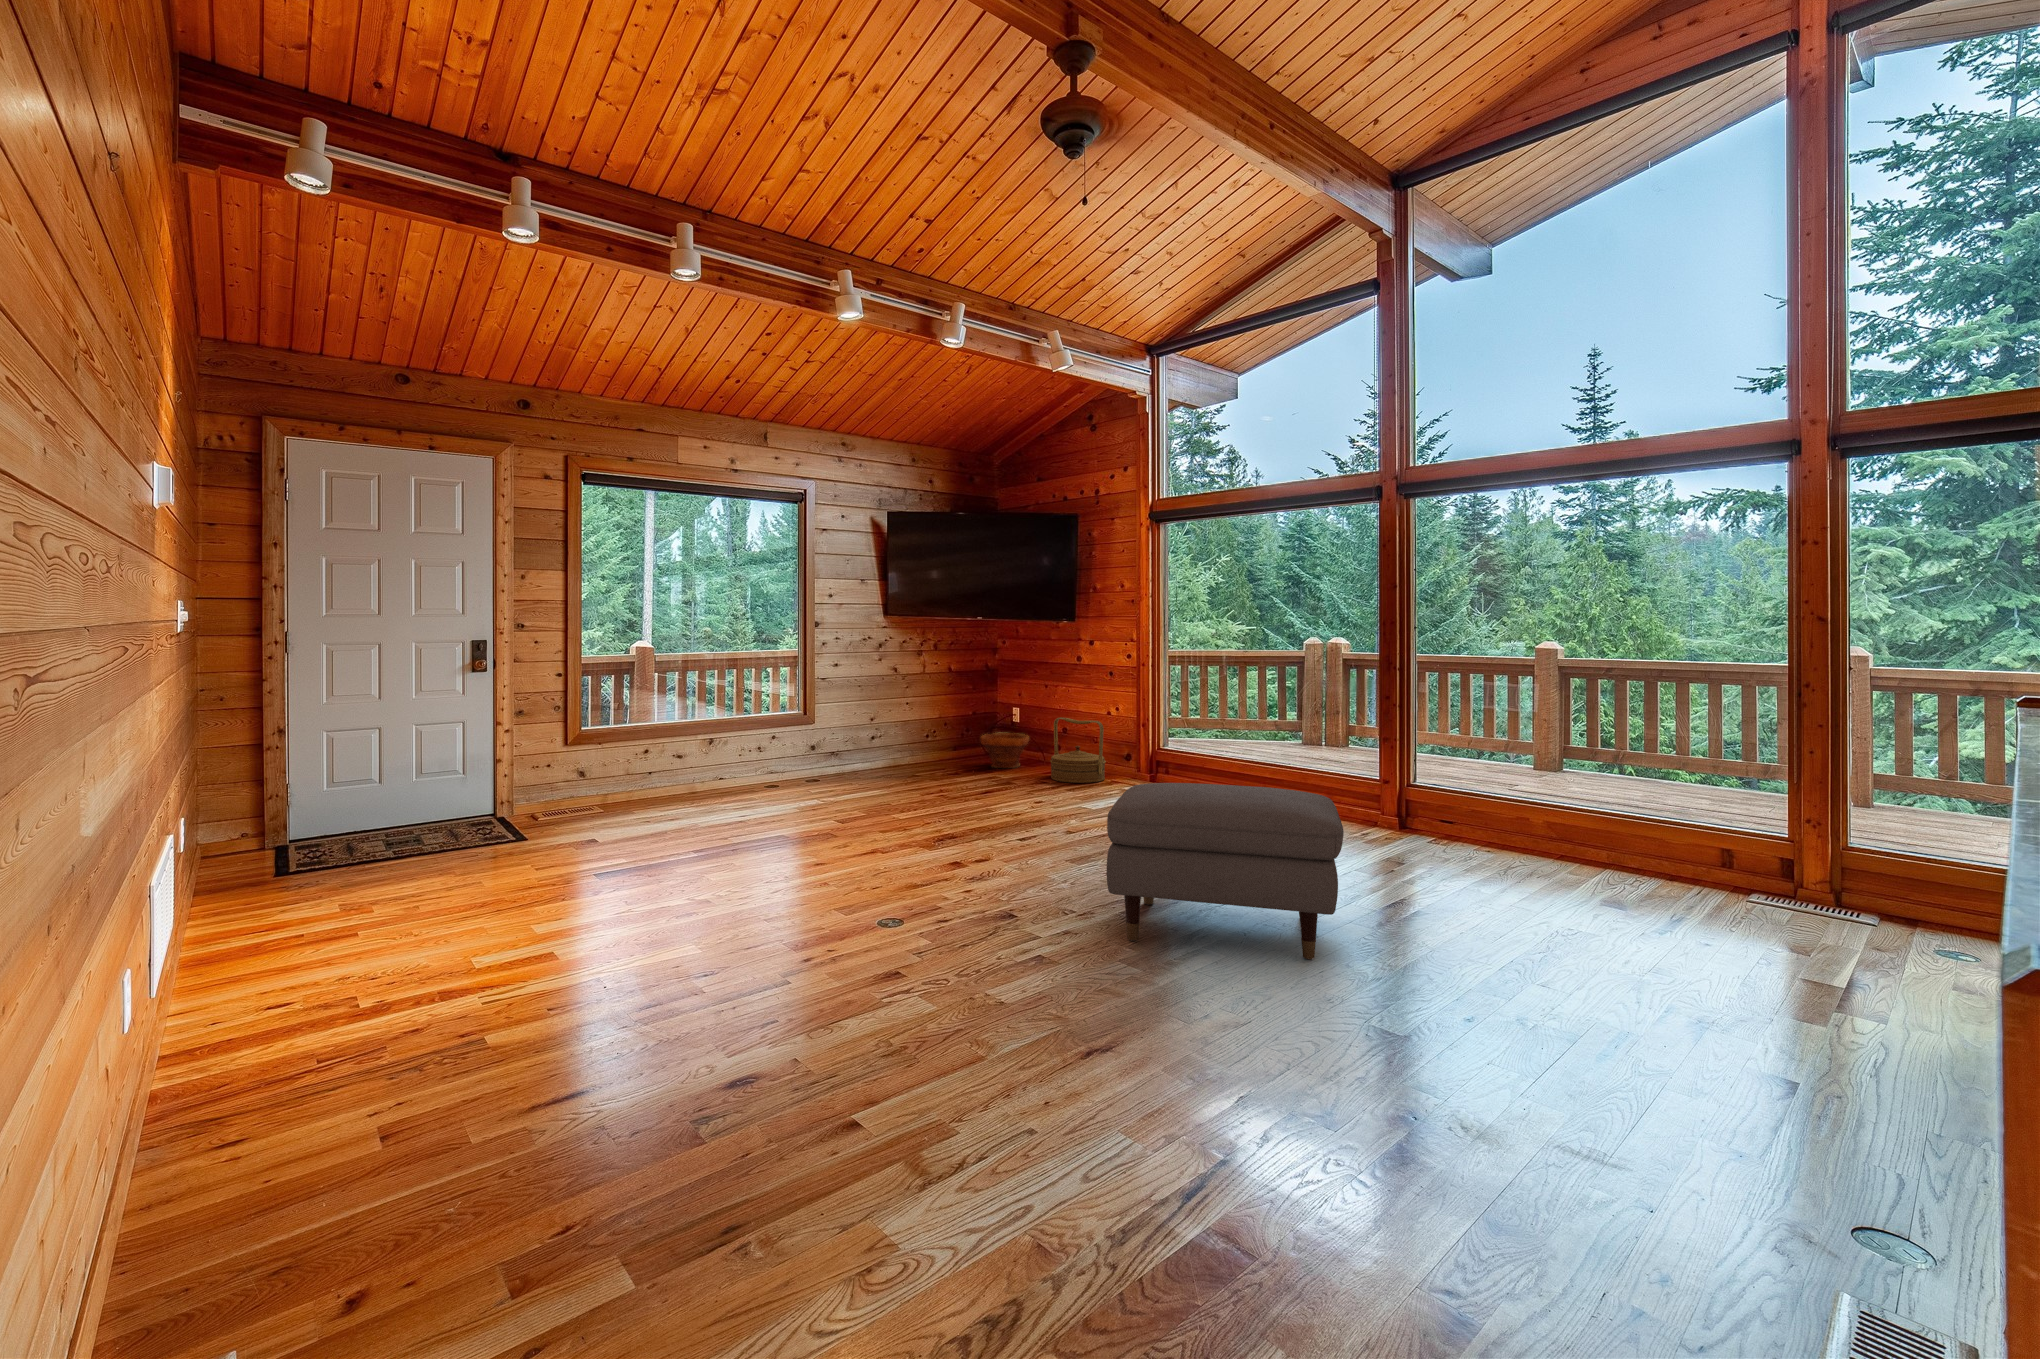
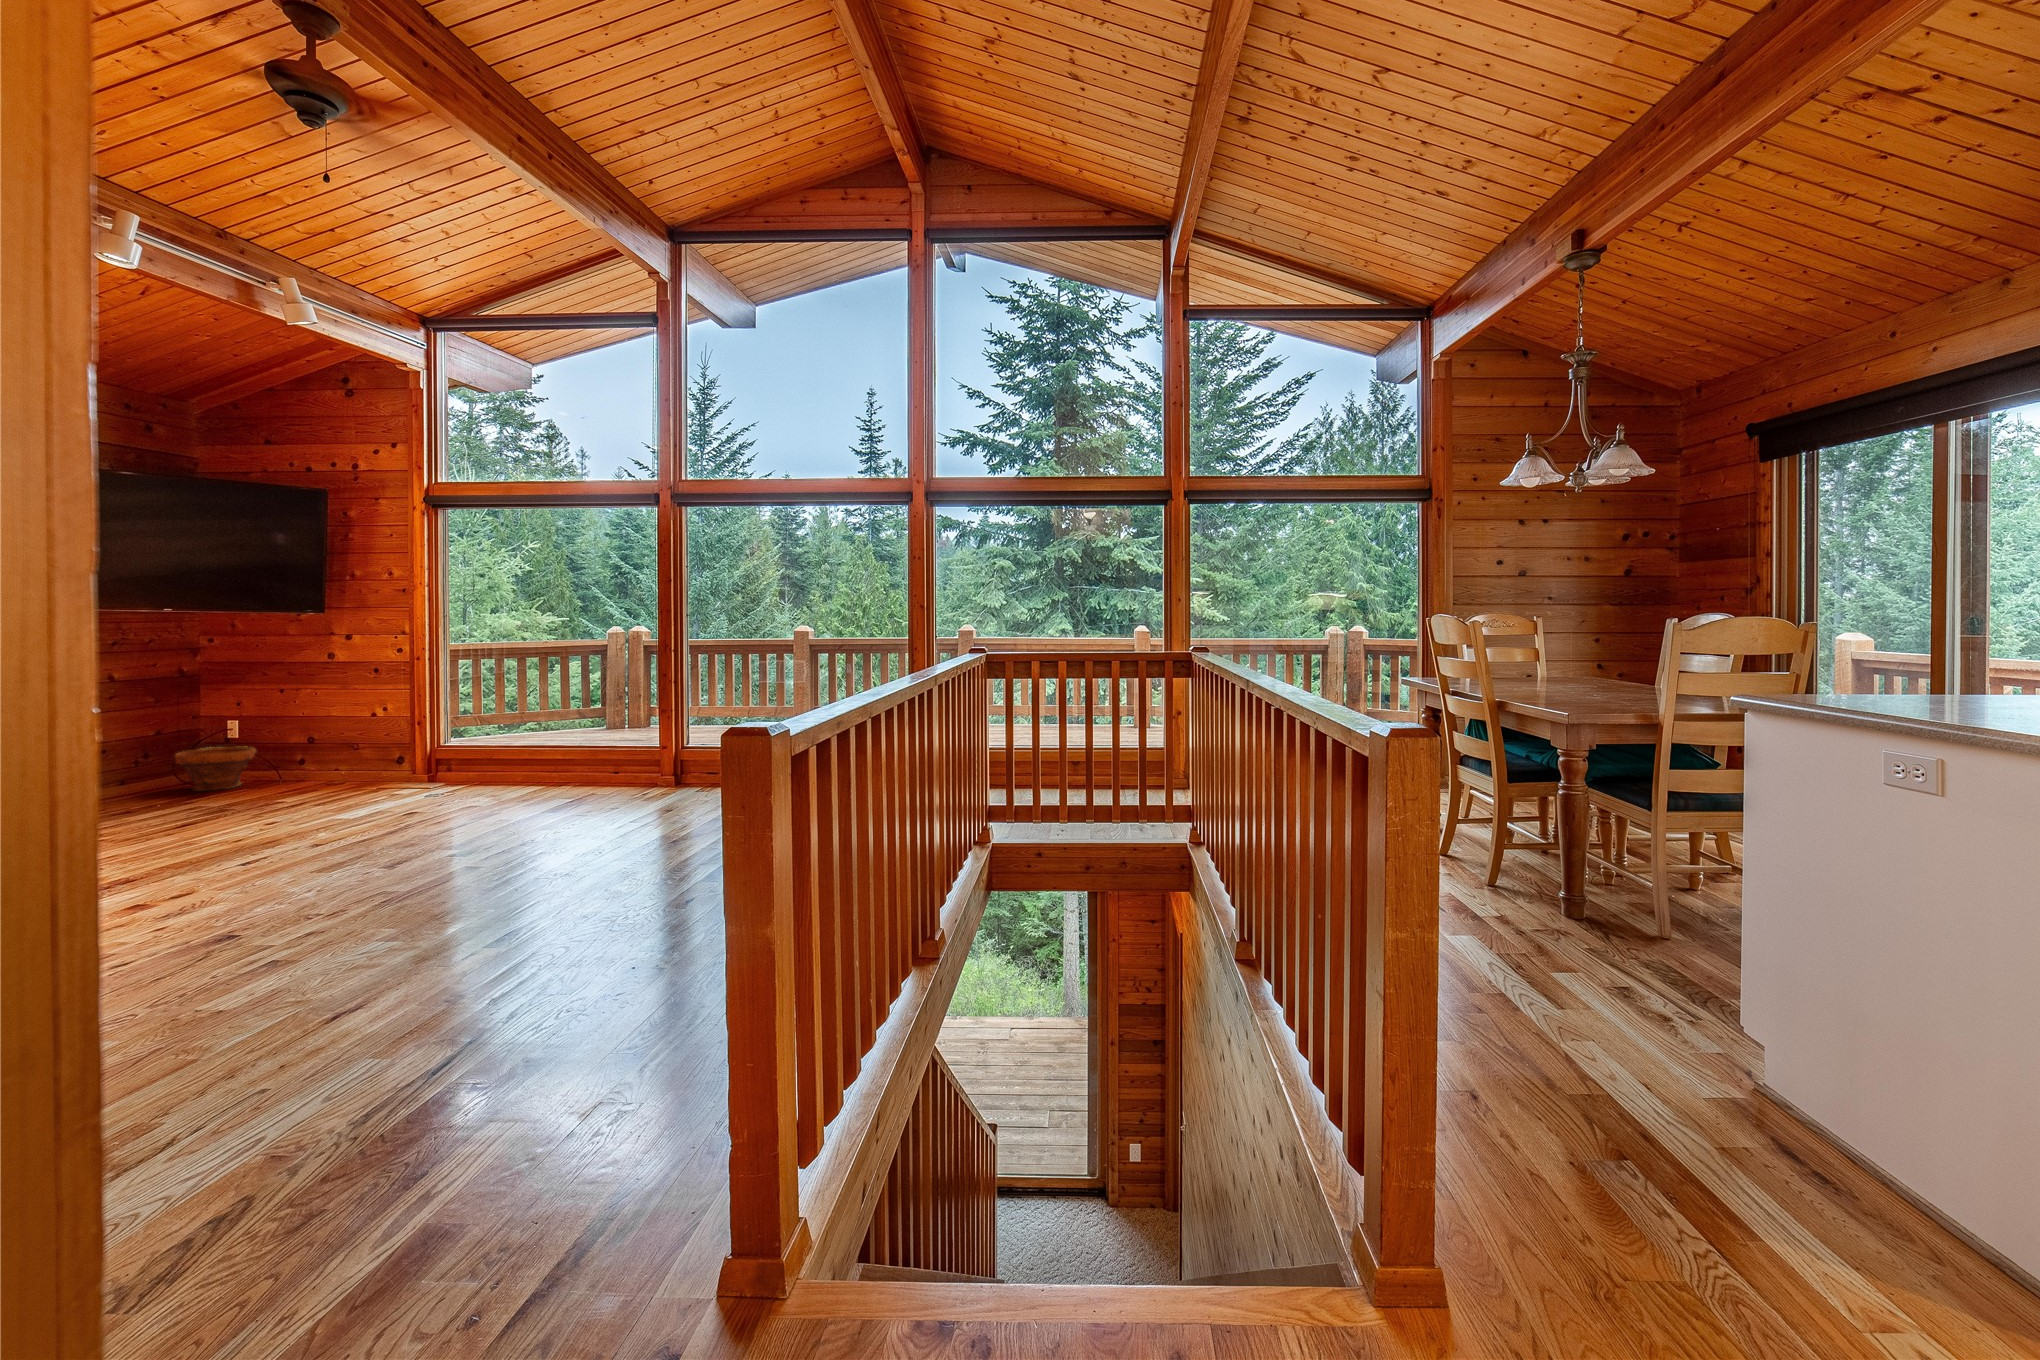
woven basket: present [1050,717,1106,783] -> none [289,722,370,795]
ottoman: present [1107,783,1344,960] -> none [360,762,609,925]

